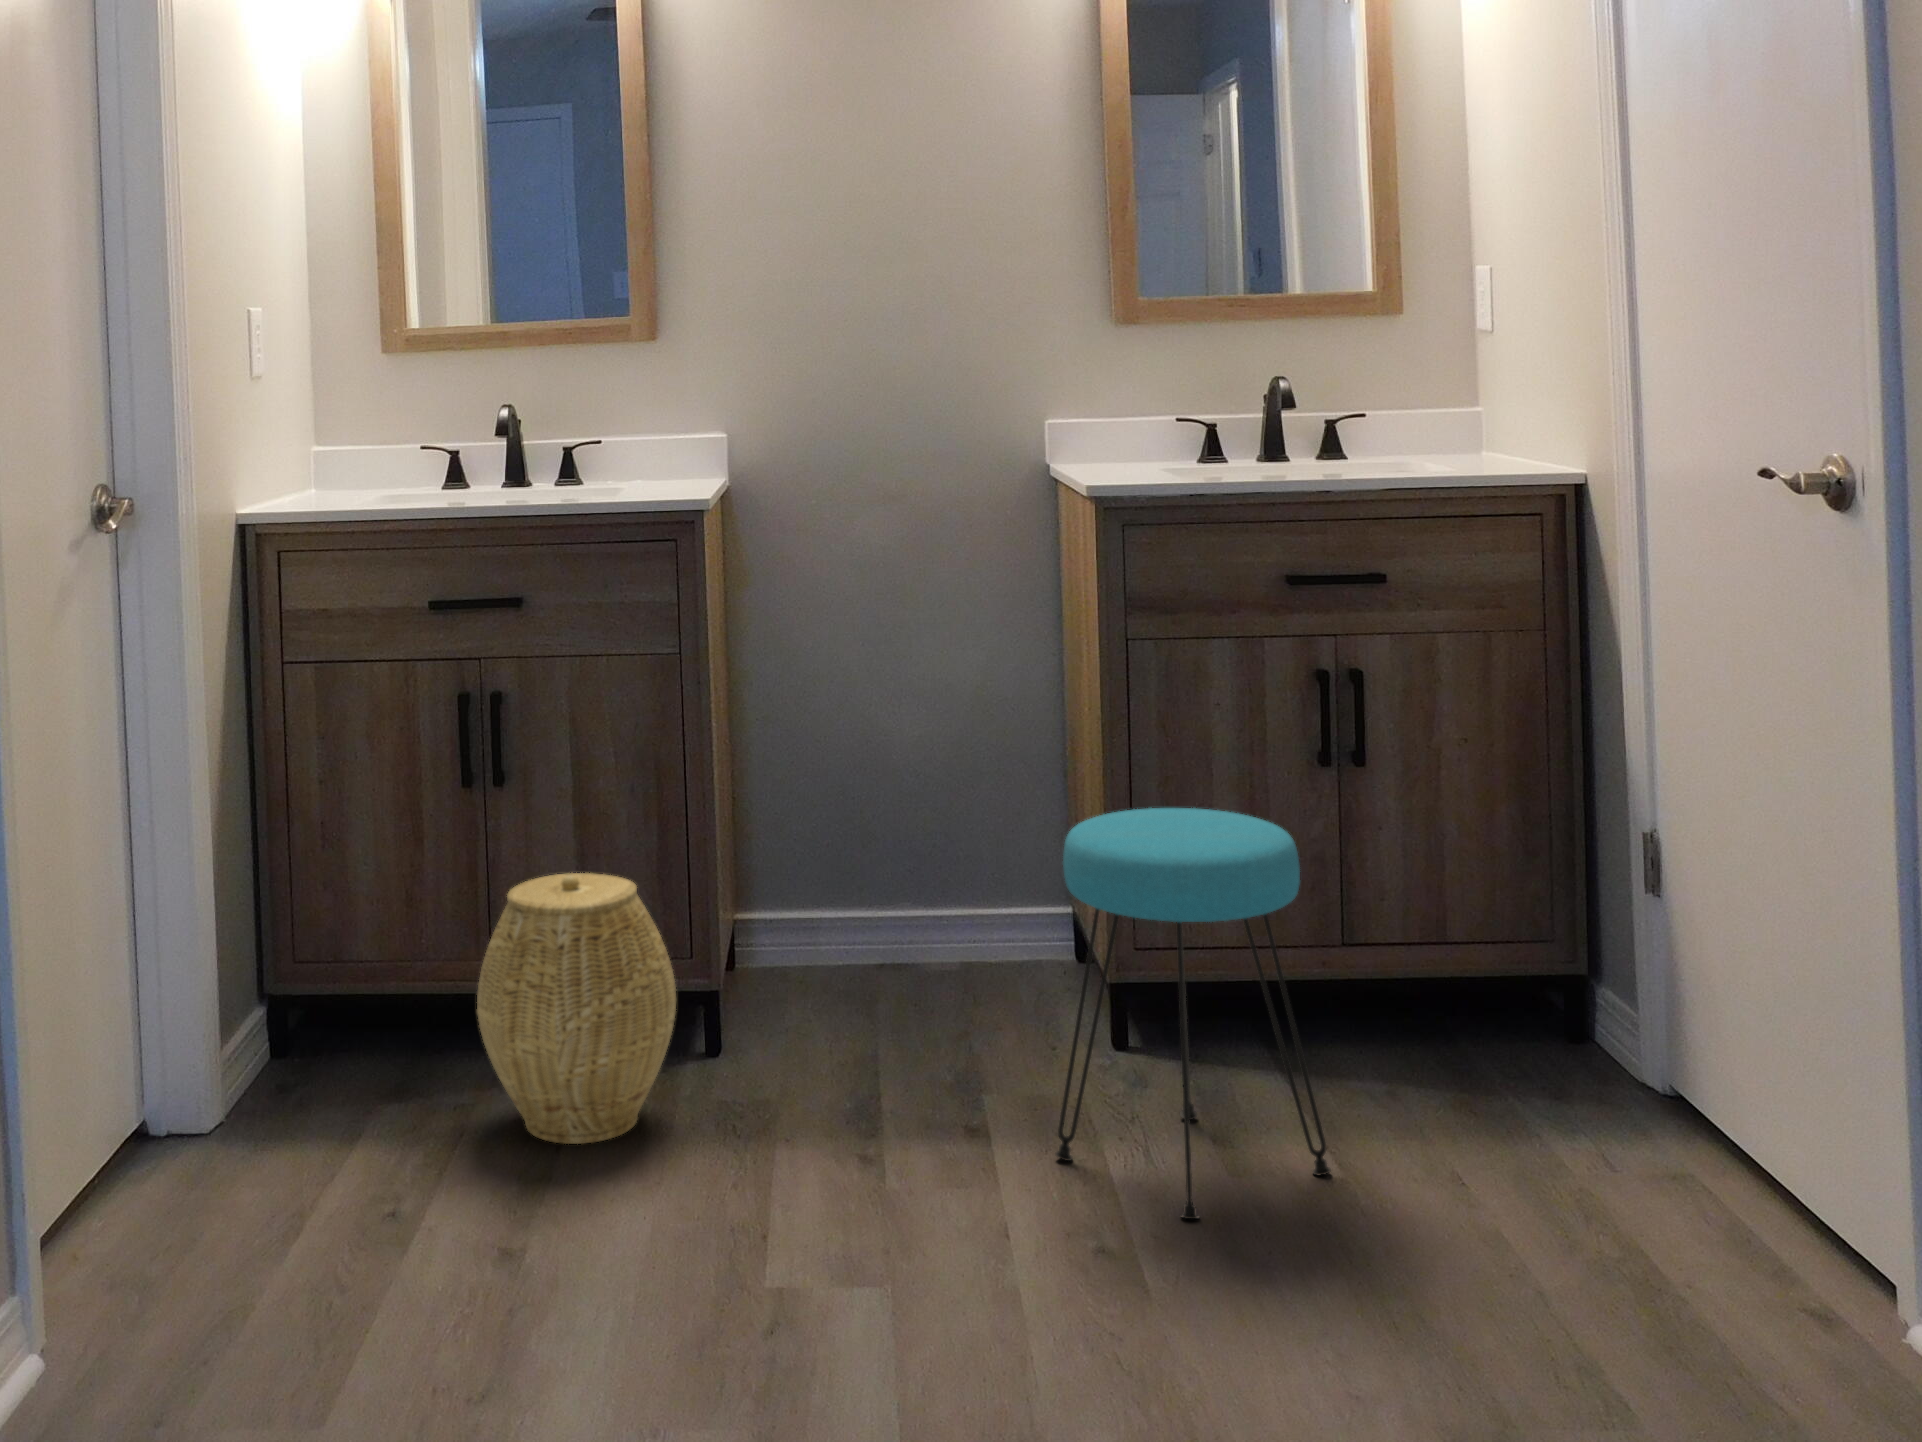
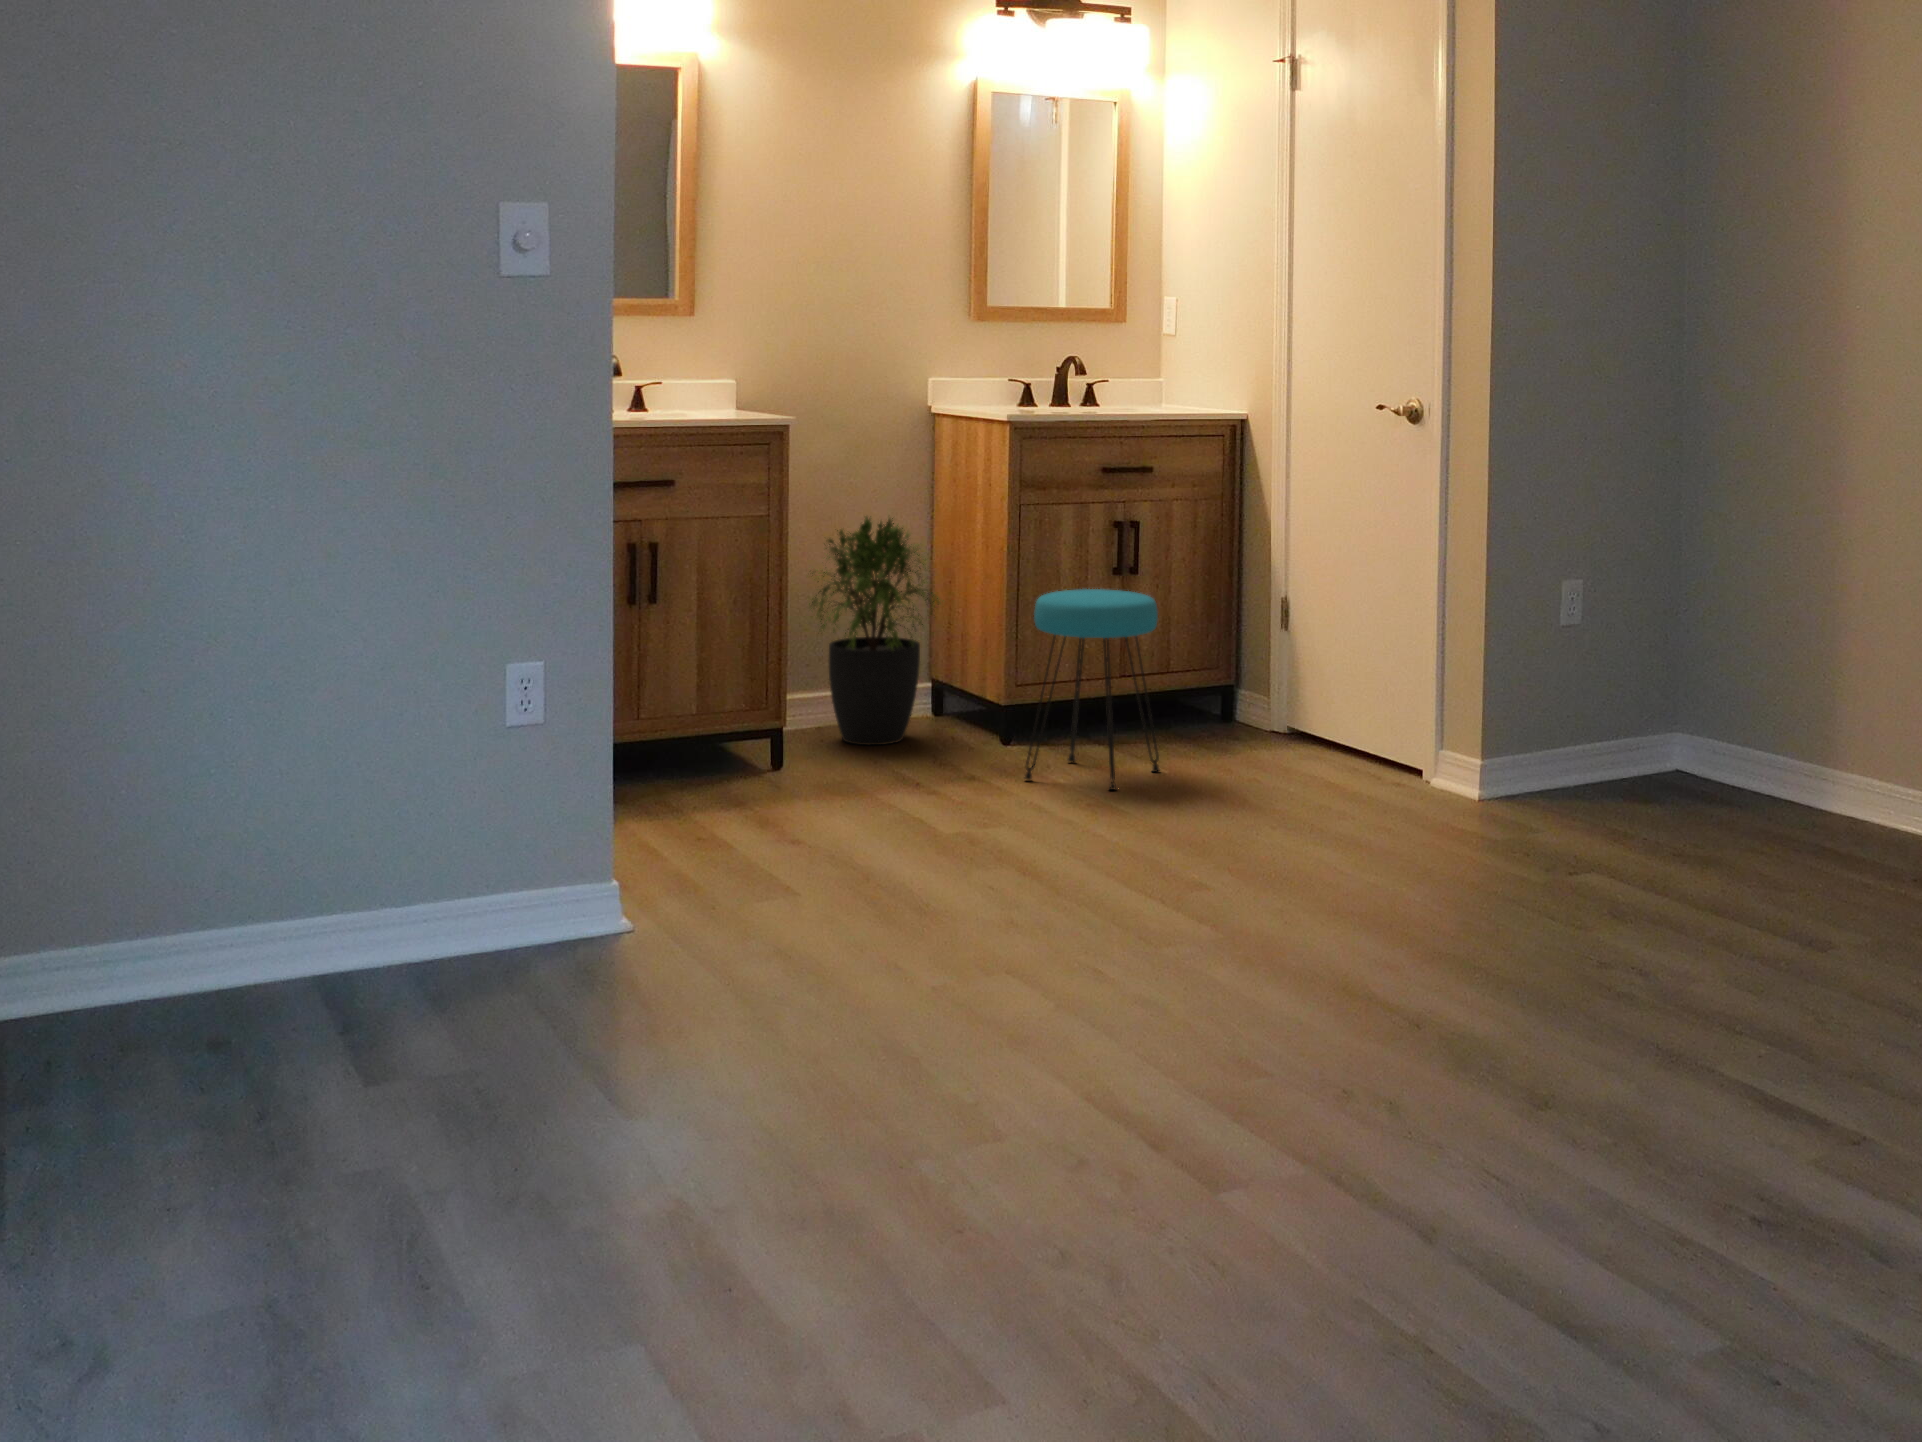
potted plant: none [802,645,1018,1022] -> present [809,517,939,745]
woven basket: present [477,873,676,1144] -> none [677,645,803,805]

